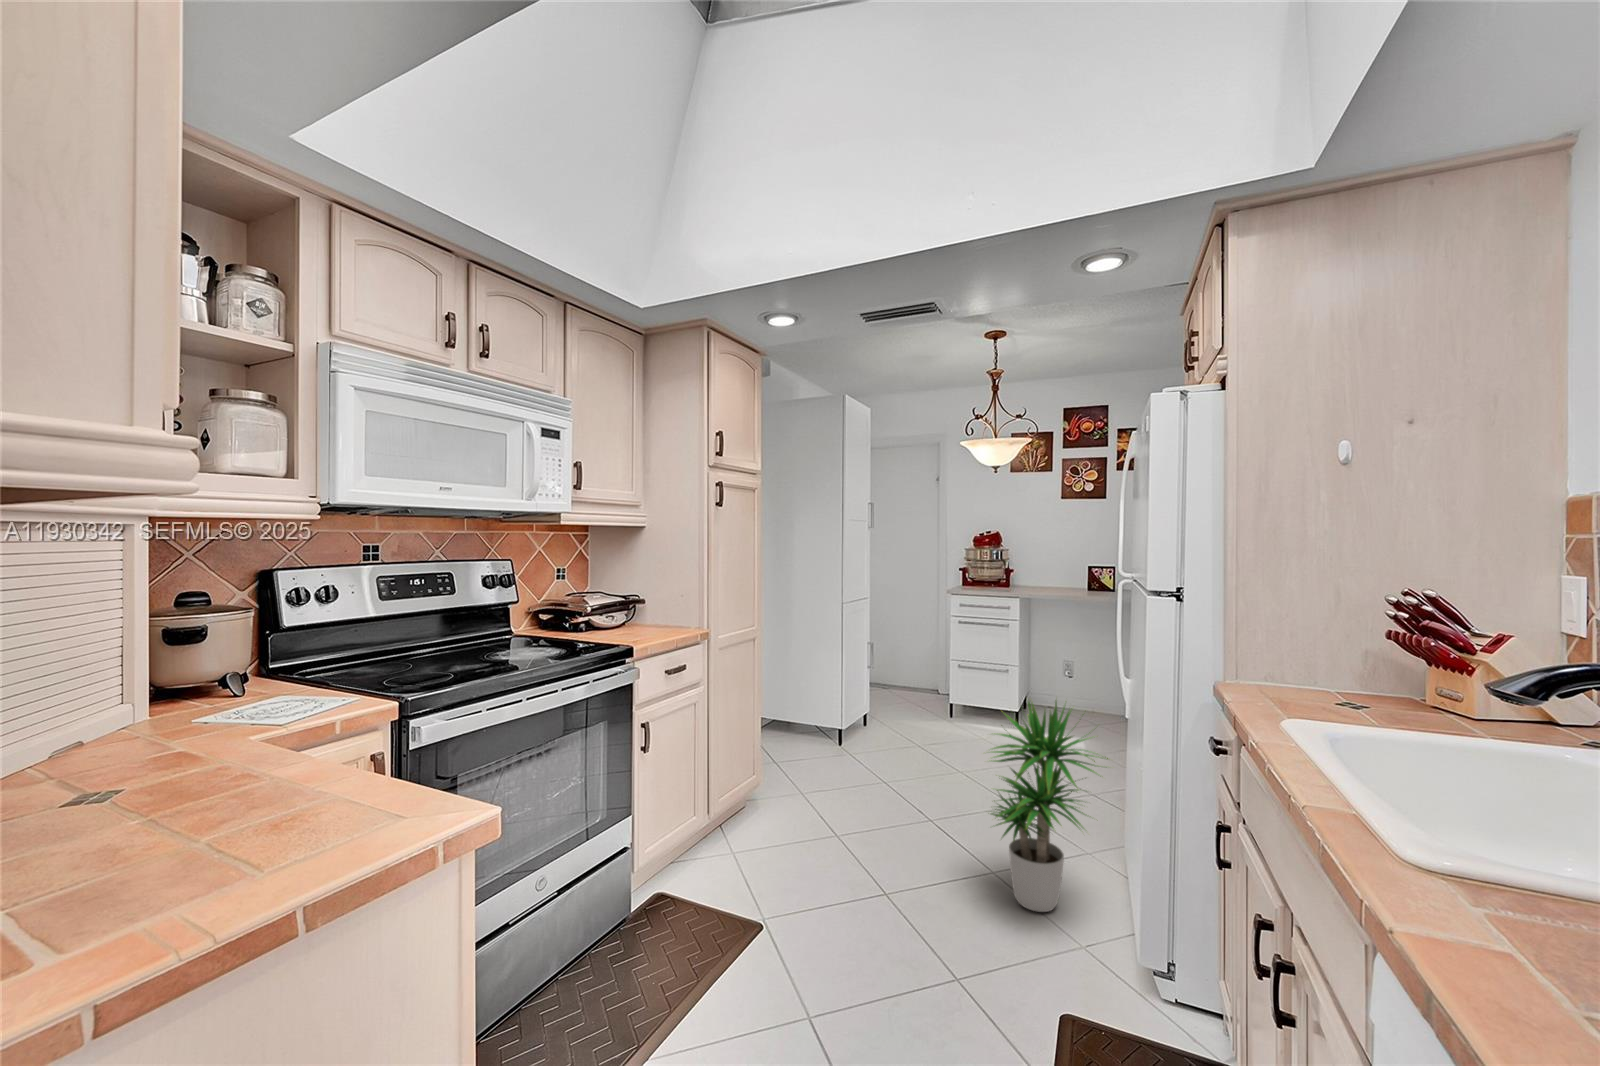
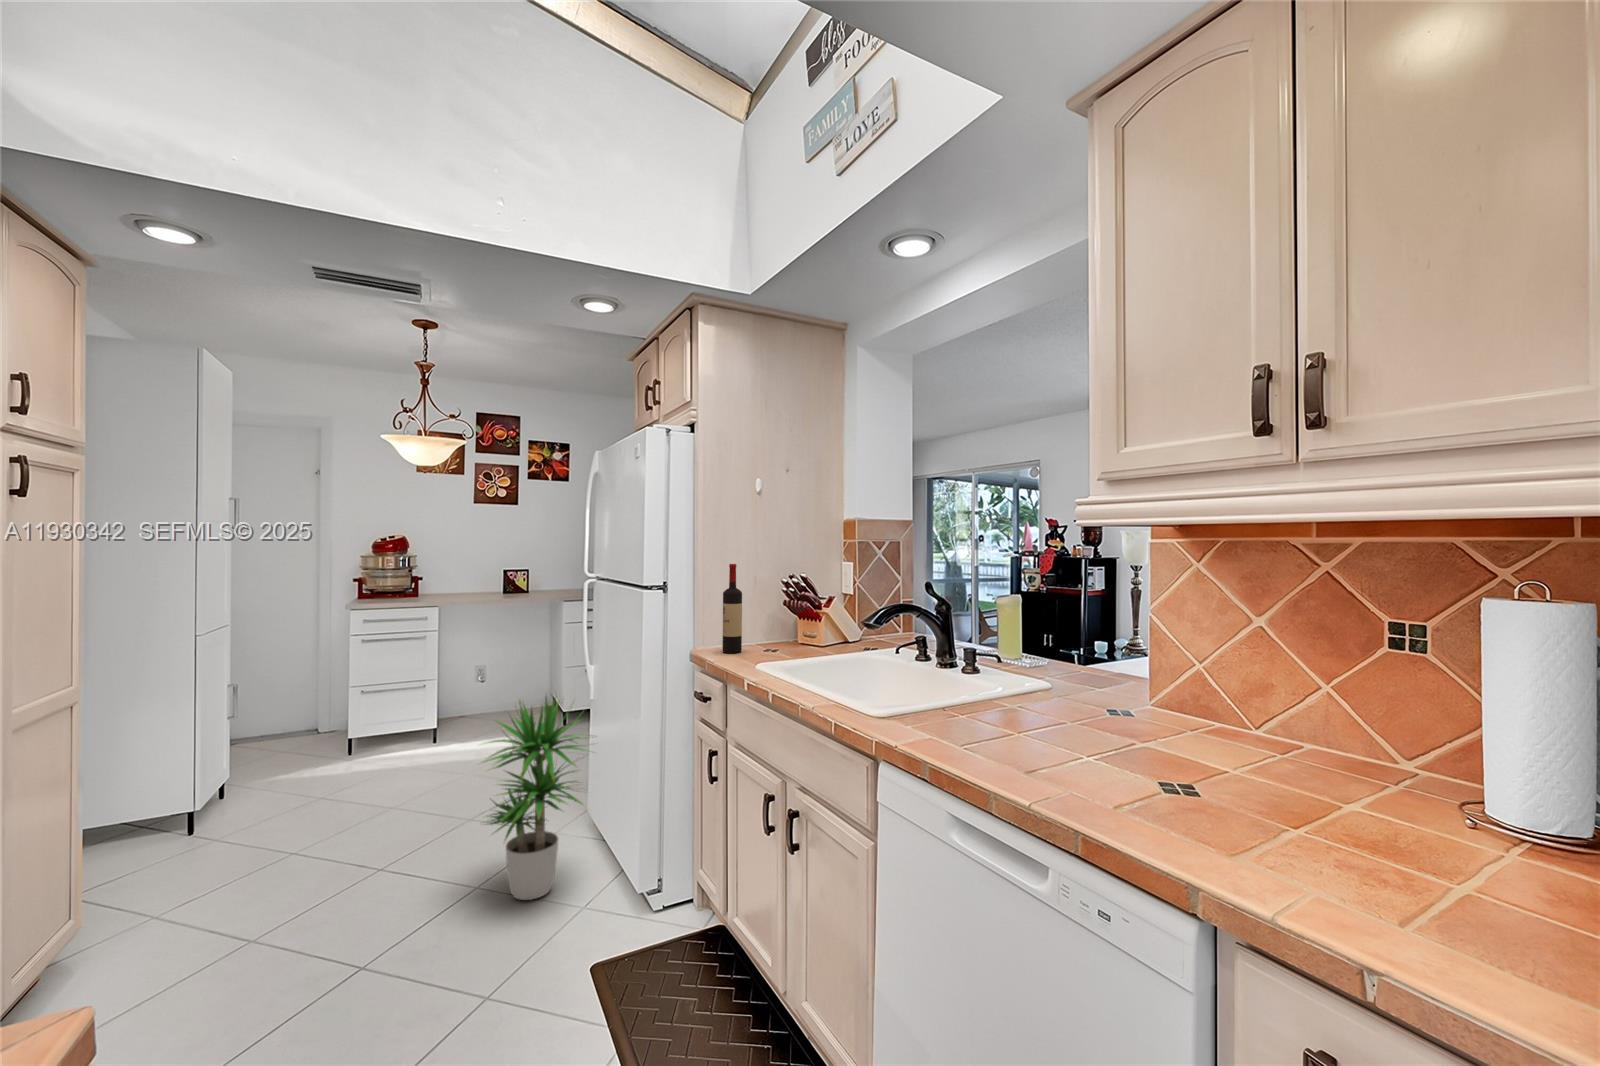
wine bottle: none [1262,569,1298,697] -> present [723,564,742,653]

